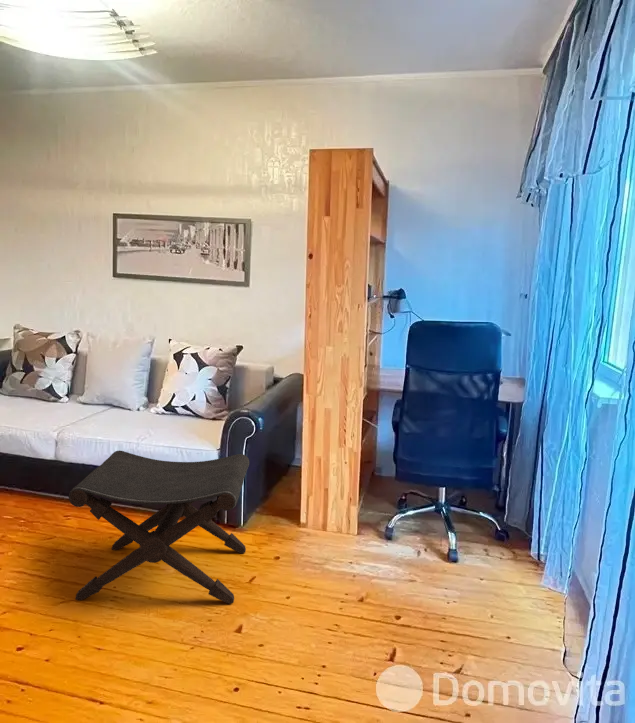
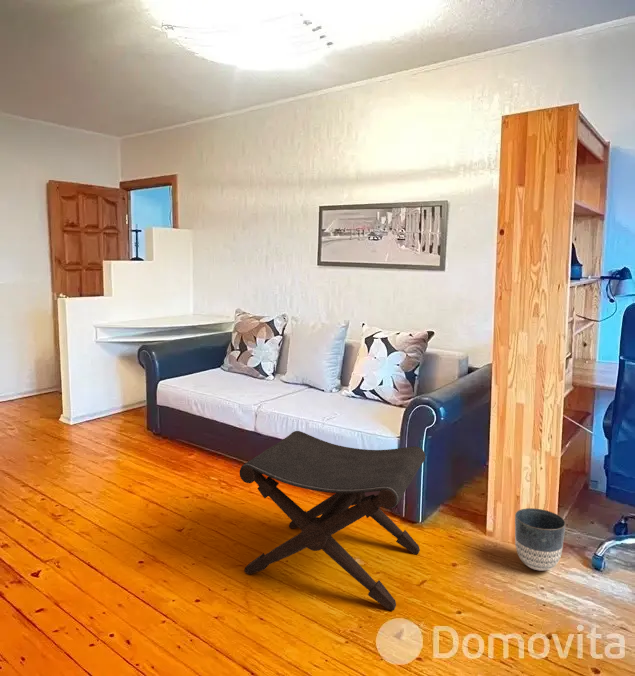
planter: none [327,497,367,549] -> present [515,508,566,571]

